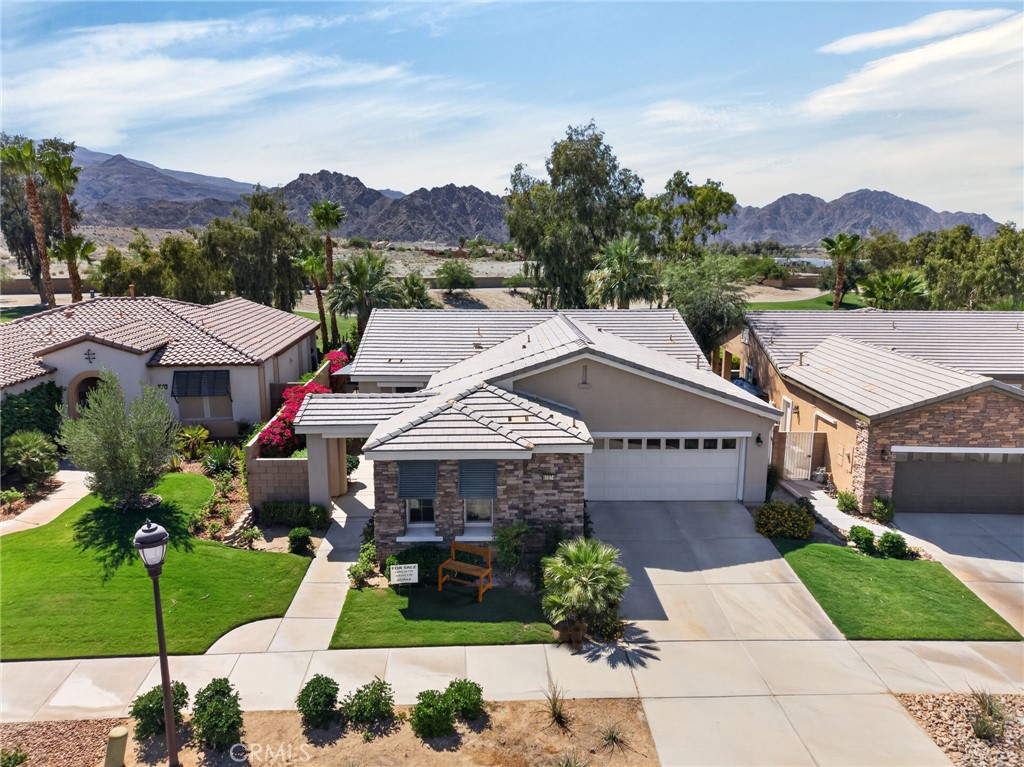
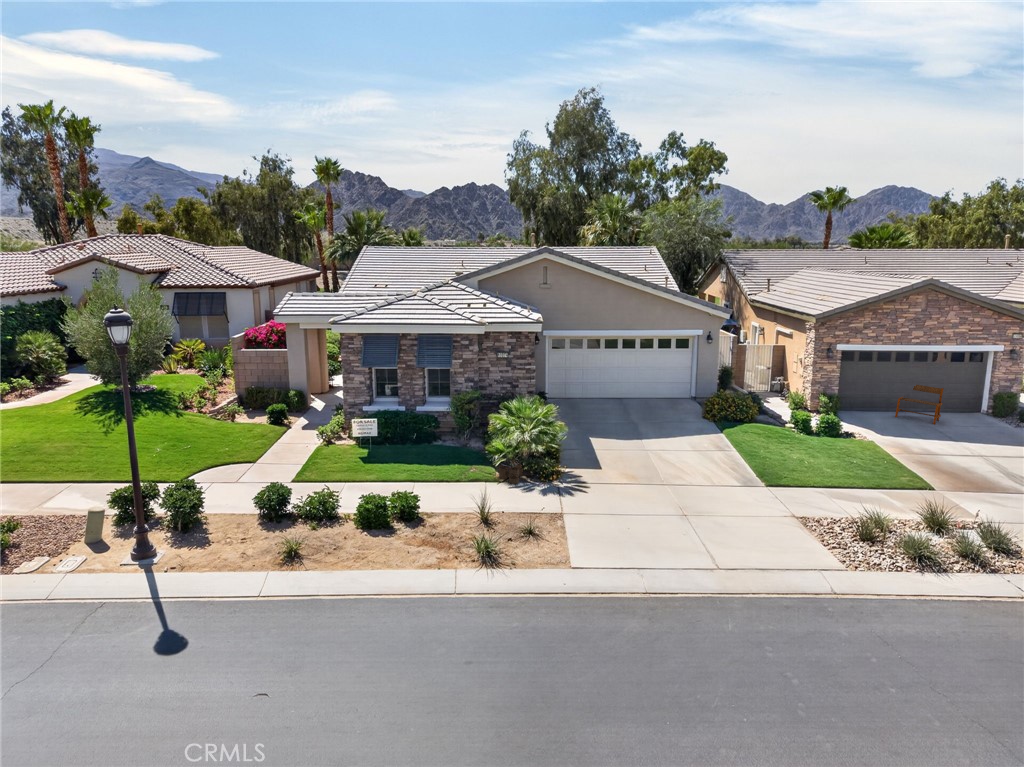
bench: present [438,540,492,602] -> present [895,385,944,424]

